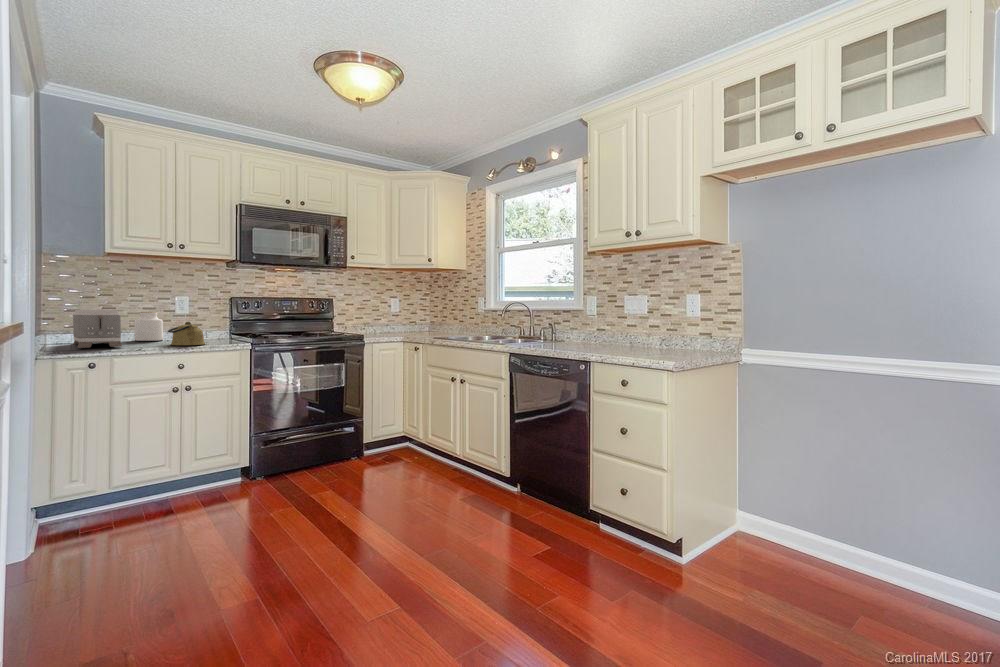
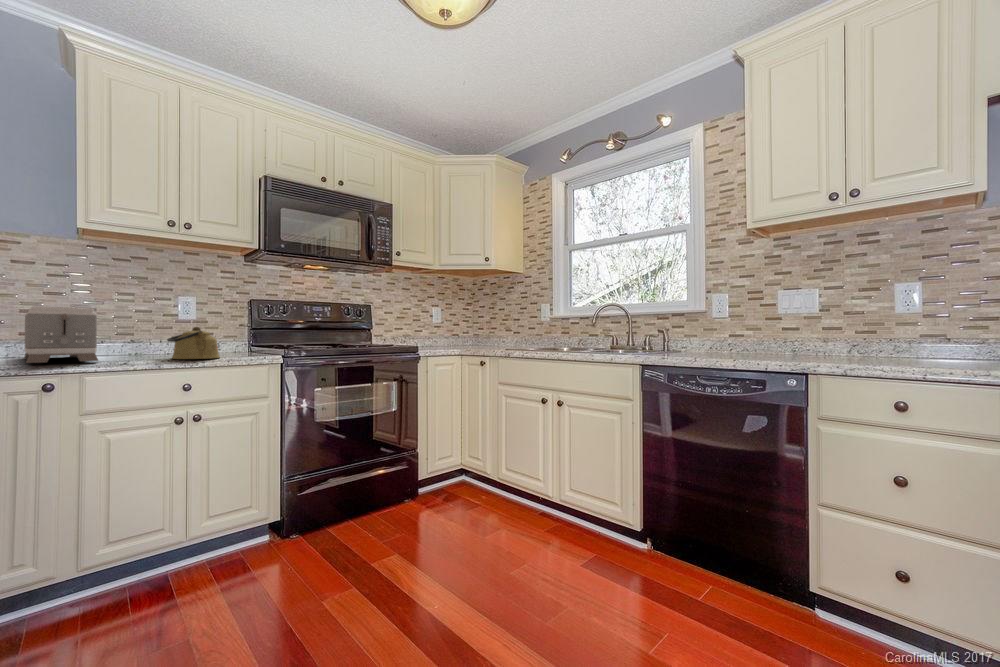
jar: present [134,312,163,341] -> none [119,314,160,354]

